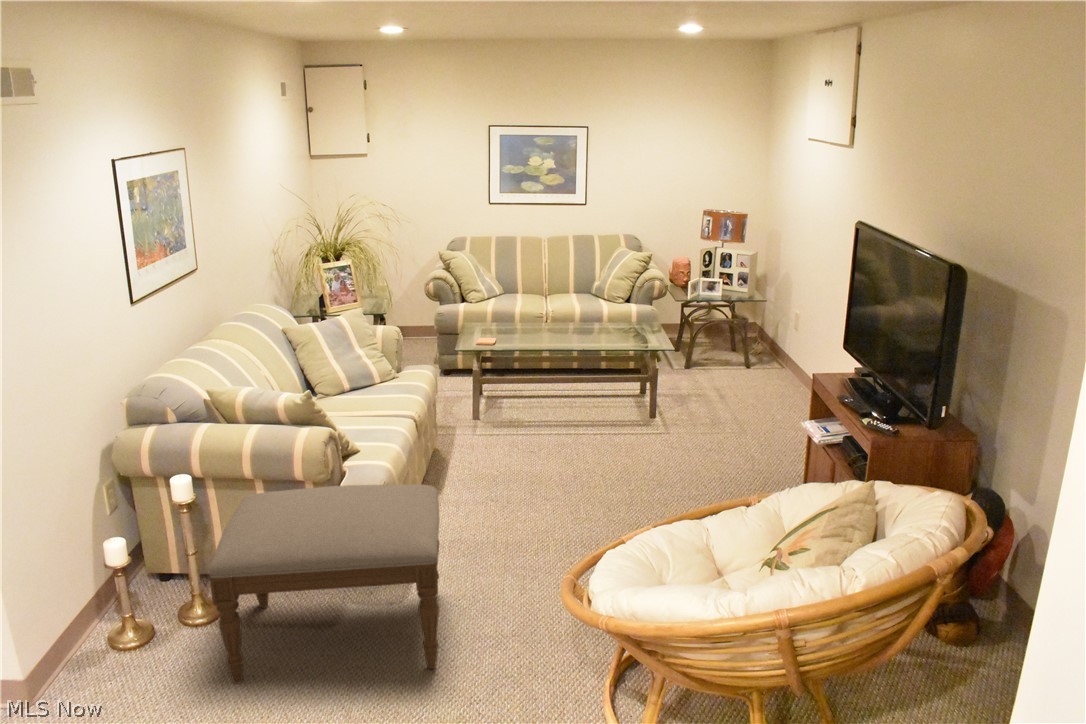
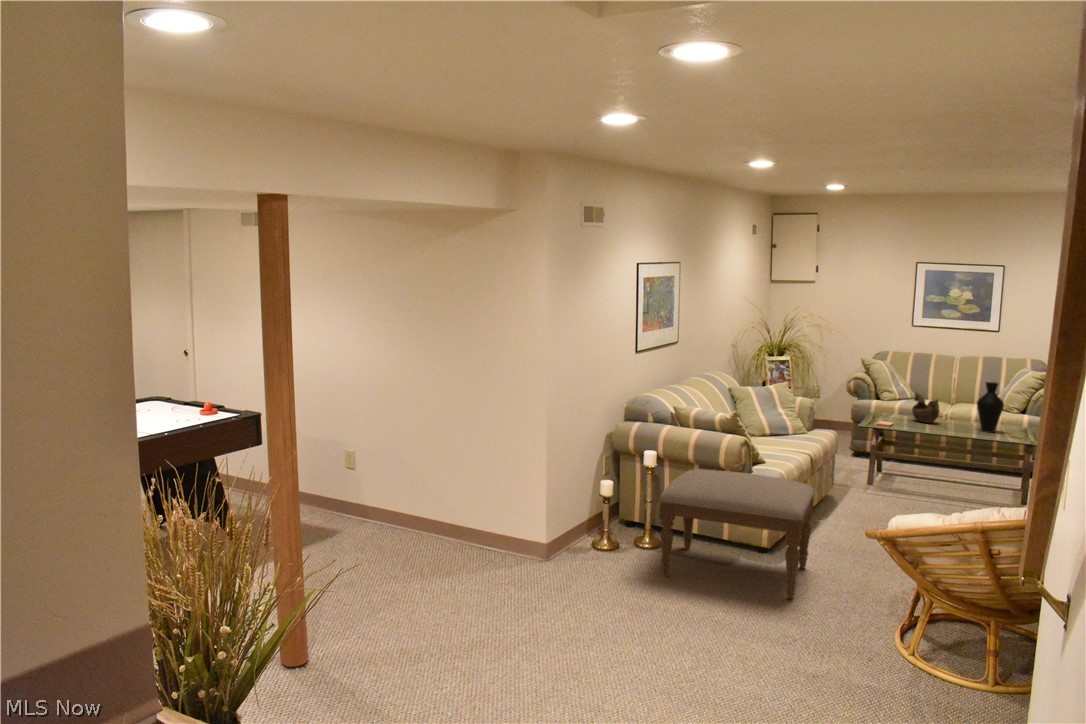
vase: none [575,274,603,333] -> present [977,382,1004,433]
decorative bowl: none [506,293,538,329] -> present [912,393,940,423]

